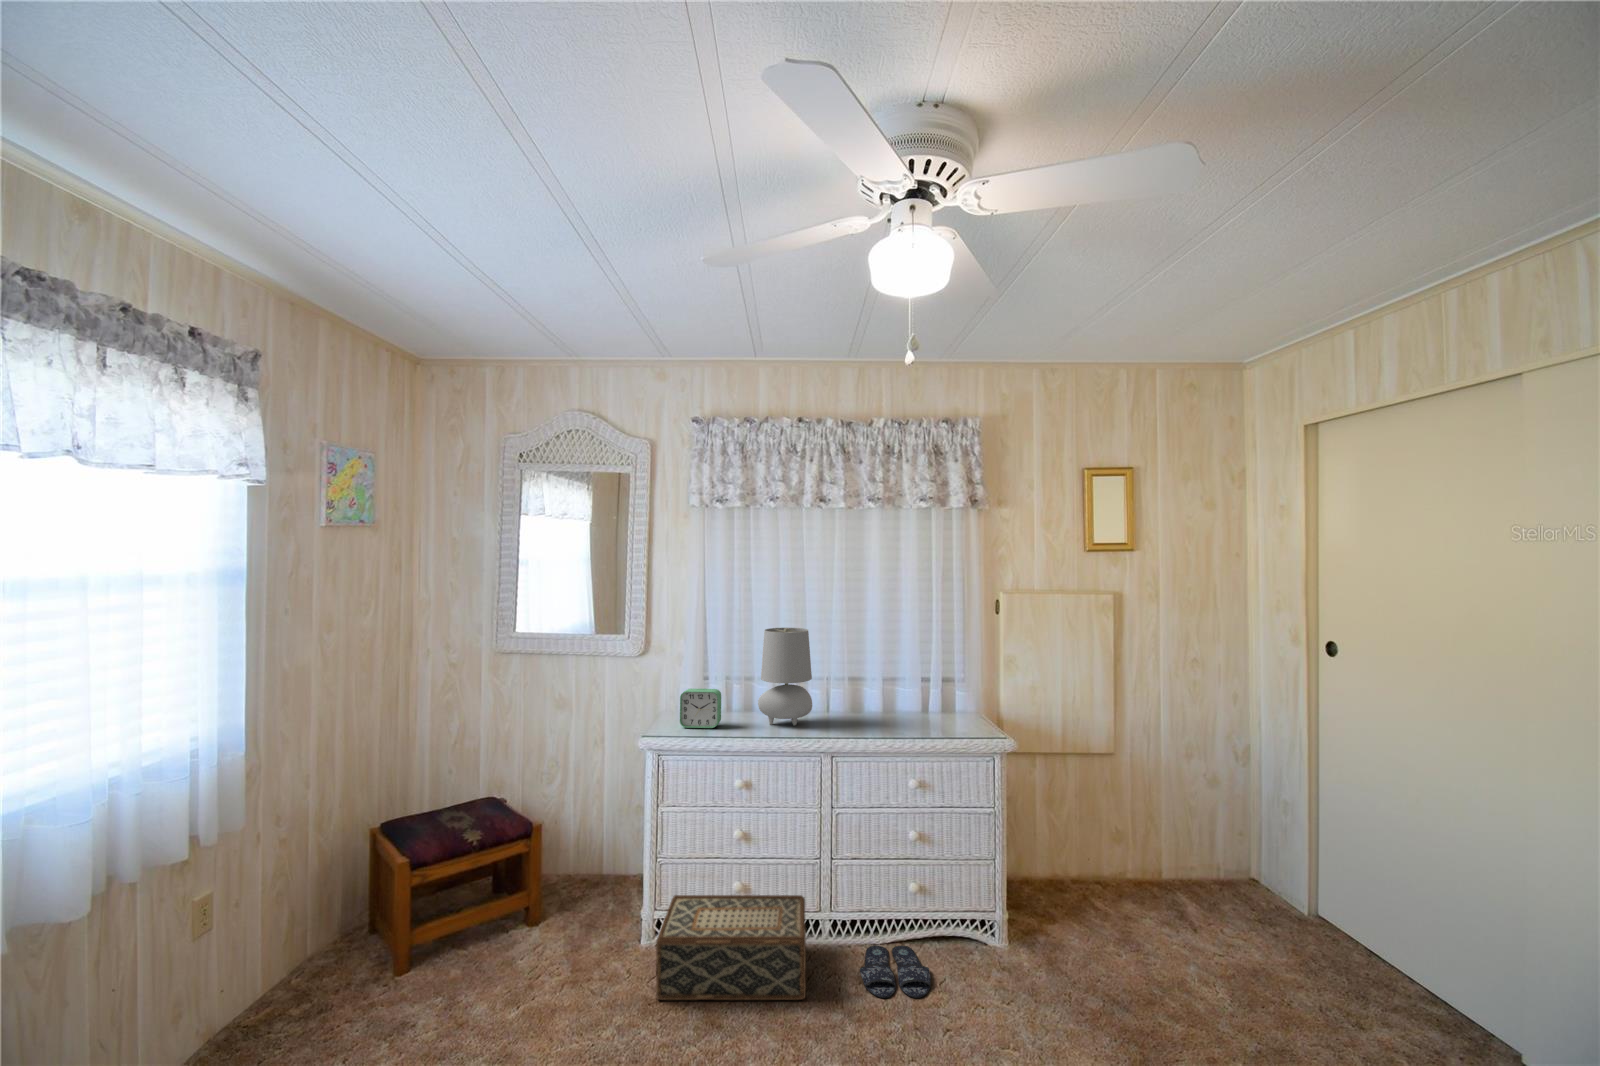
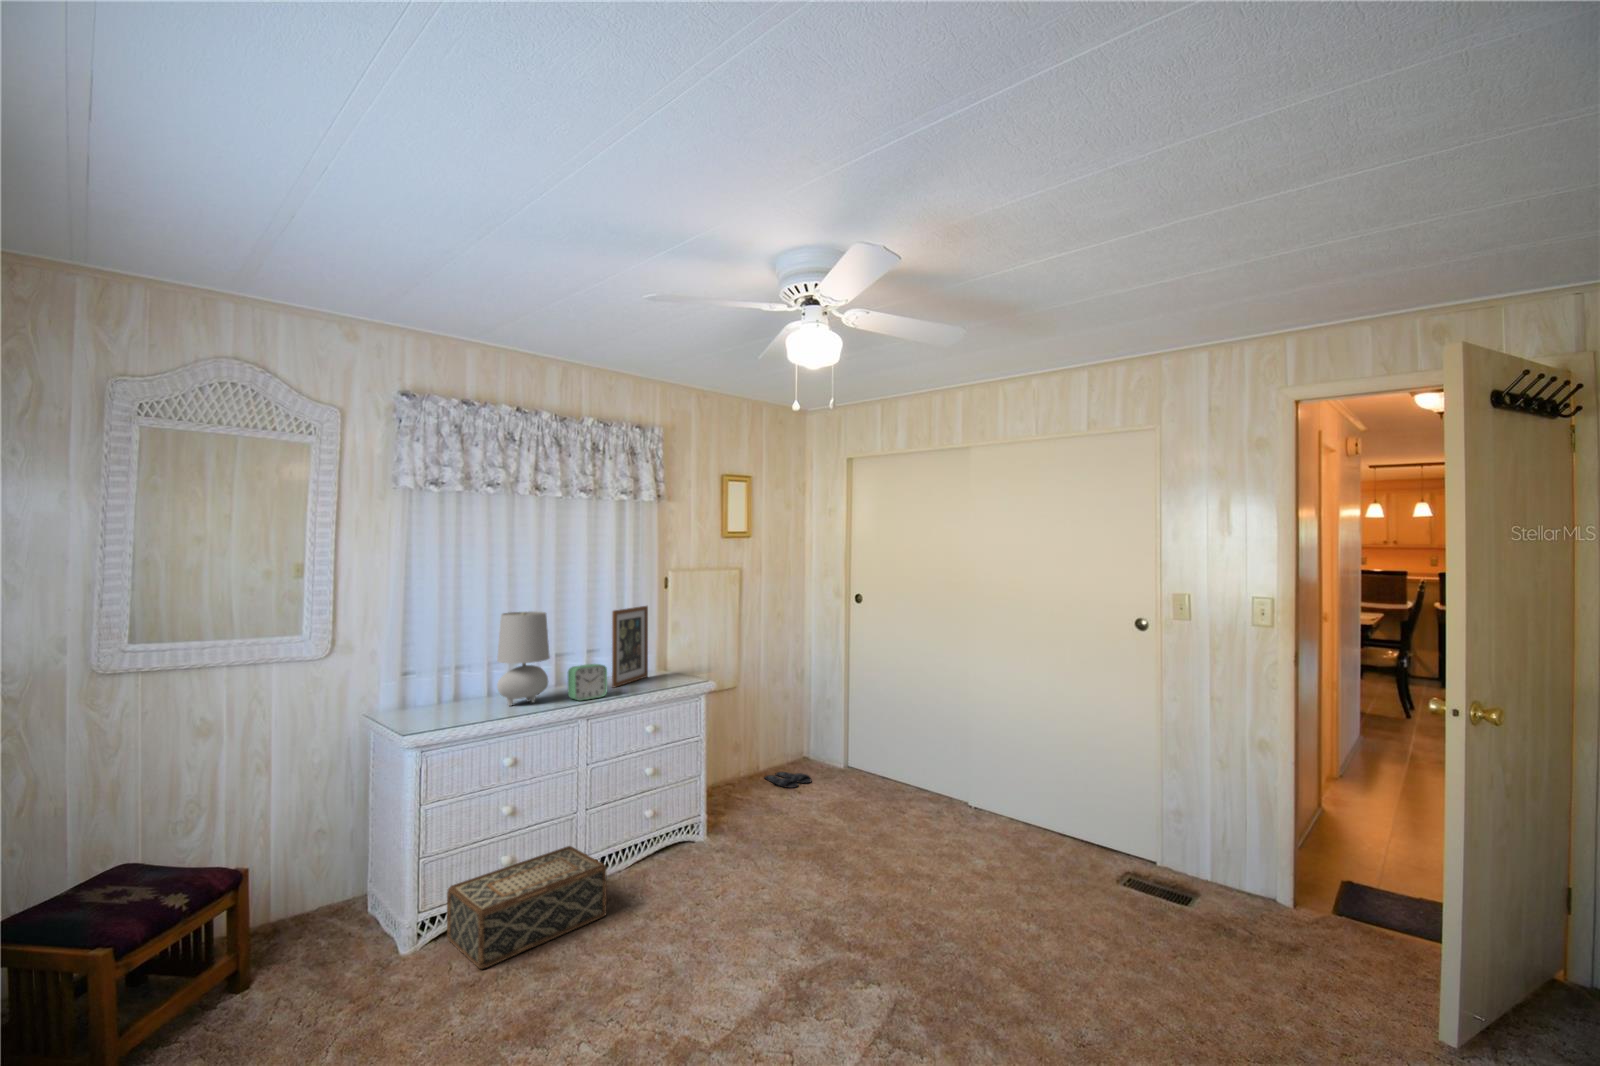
picture frame: none [897,631,959,723] -> present [612,606,648,687]
alarm clock: present [680,689,721,728] -> present [568,664,607,701]
slippers: present [860,945,931,998] -> present [765,772,811,788]

